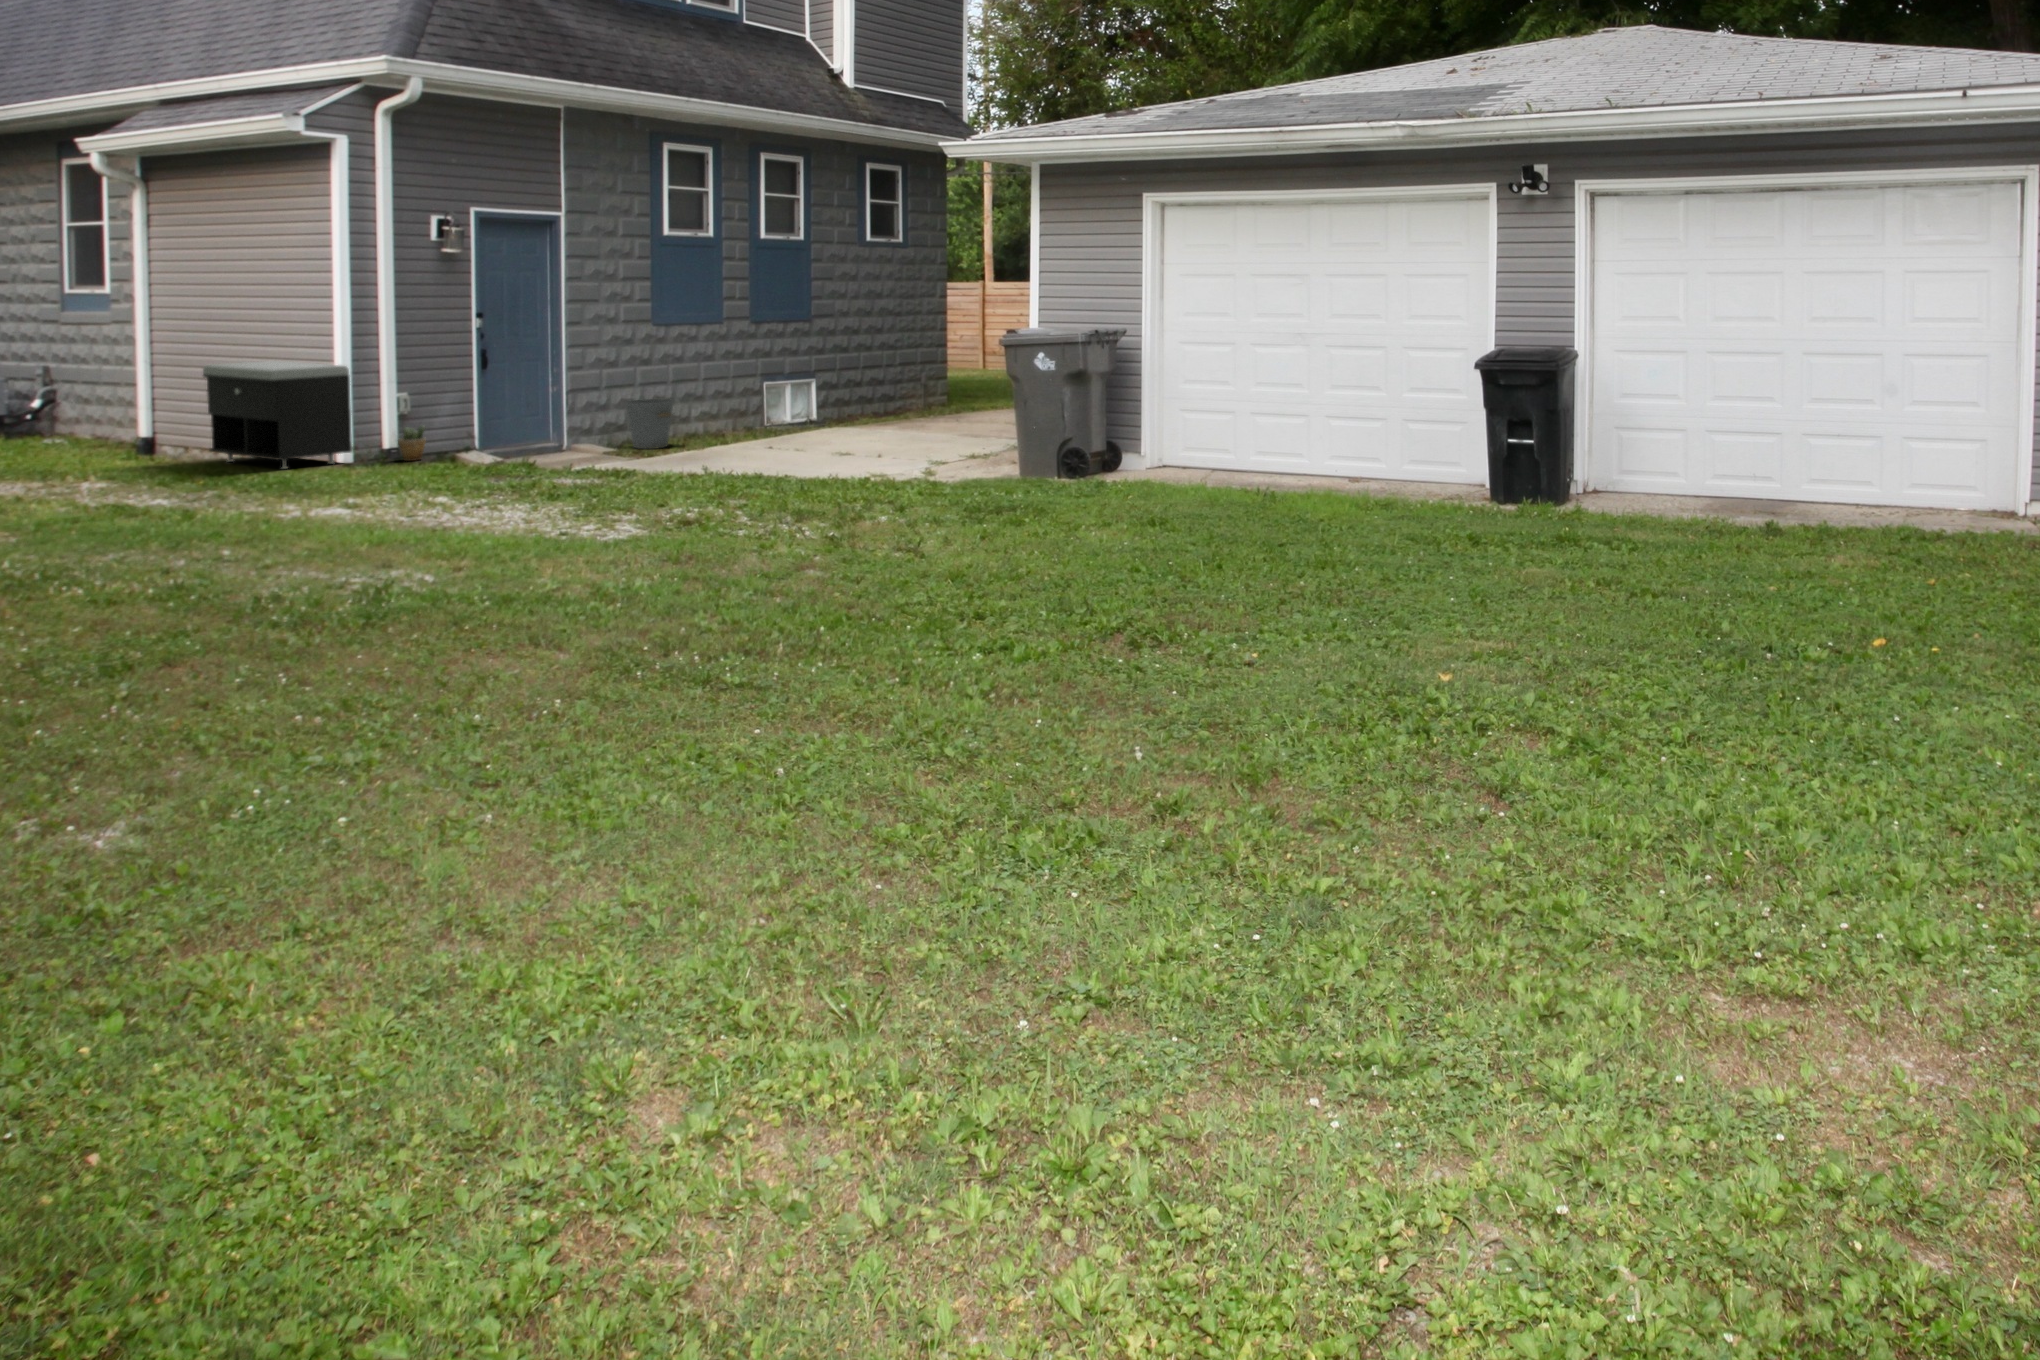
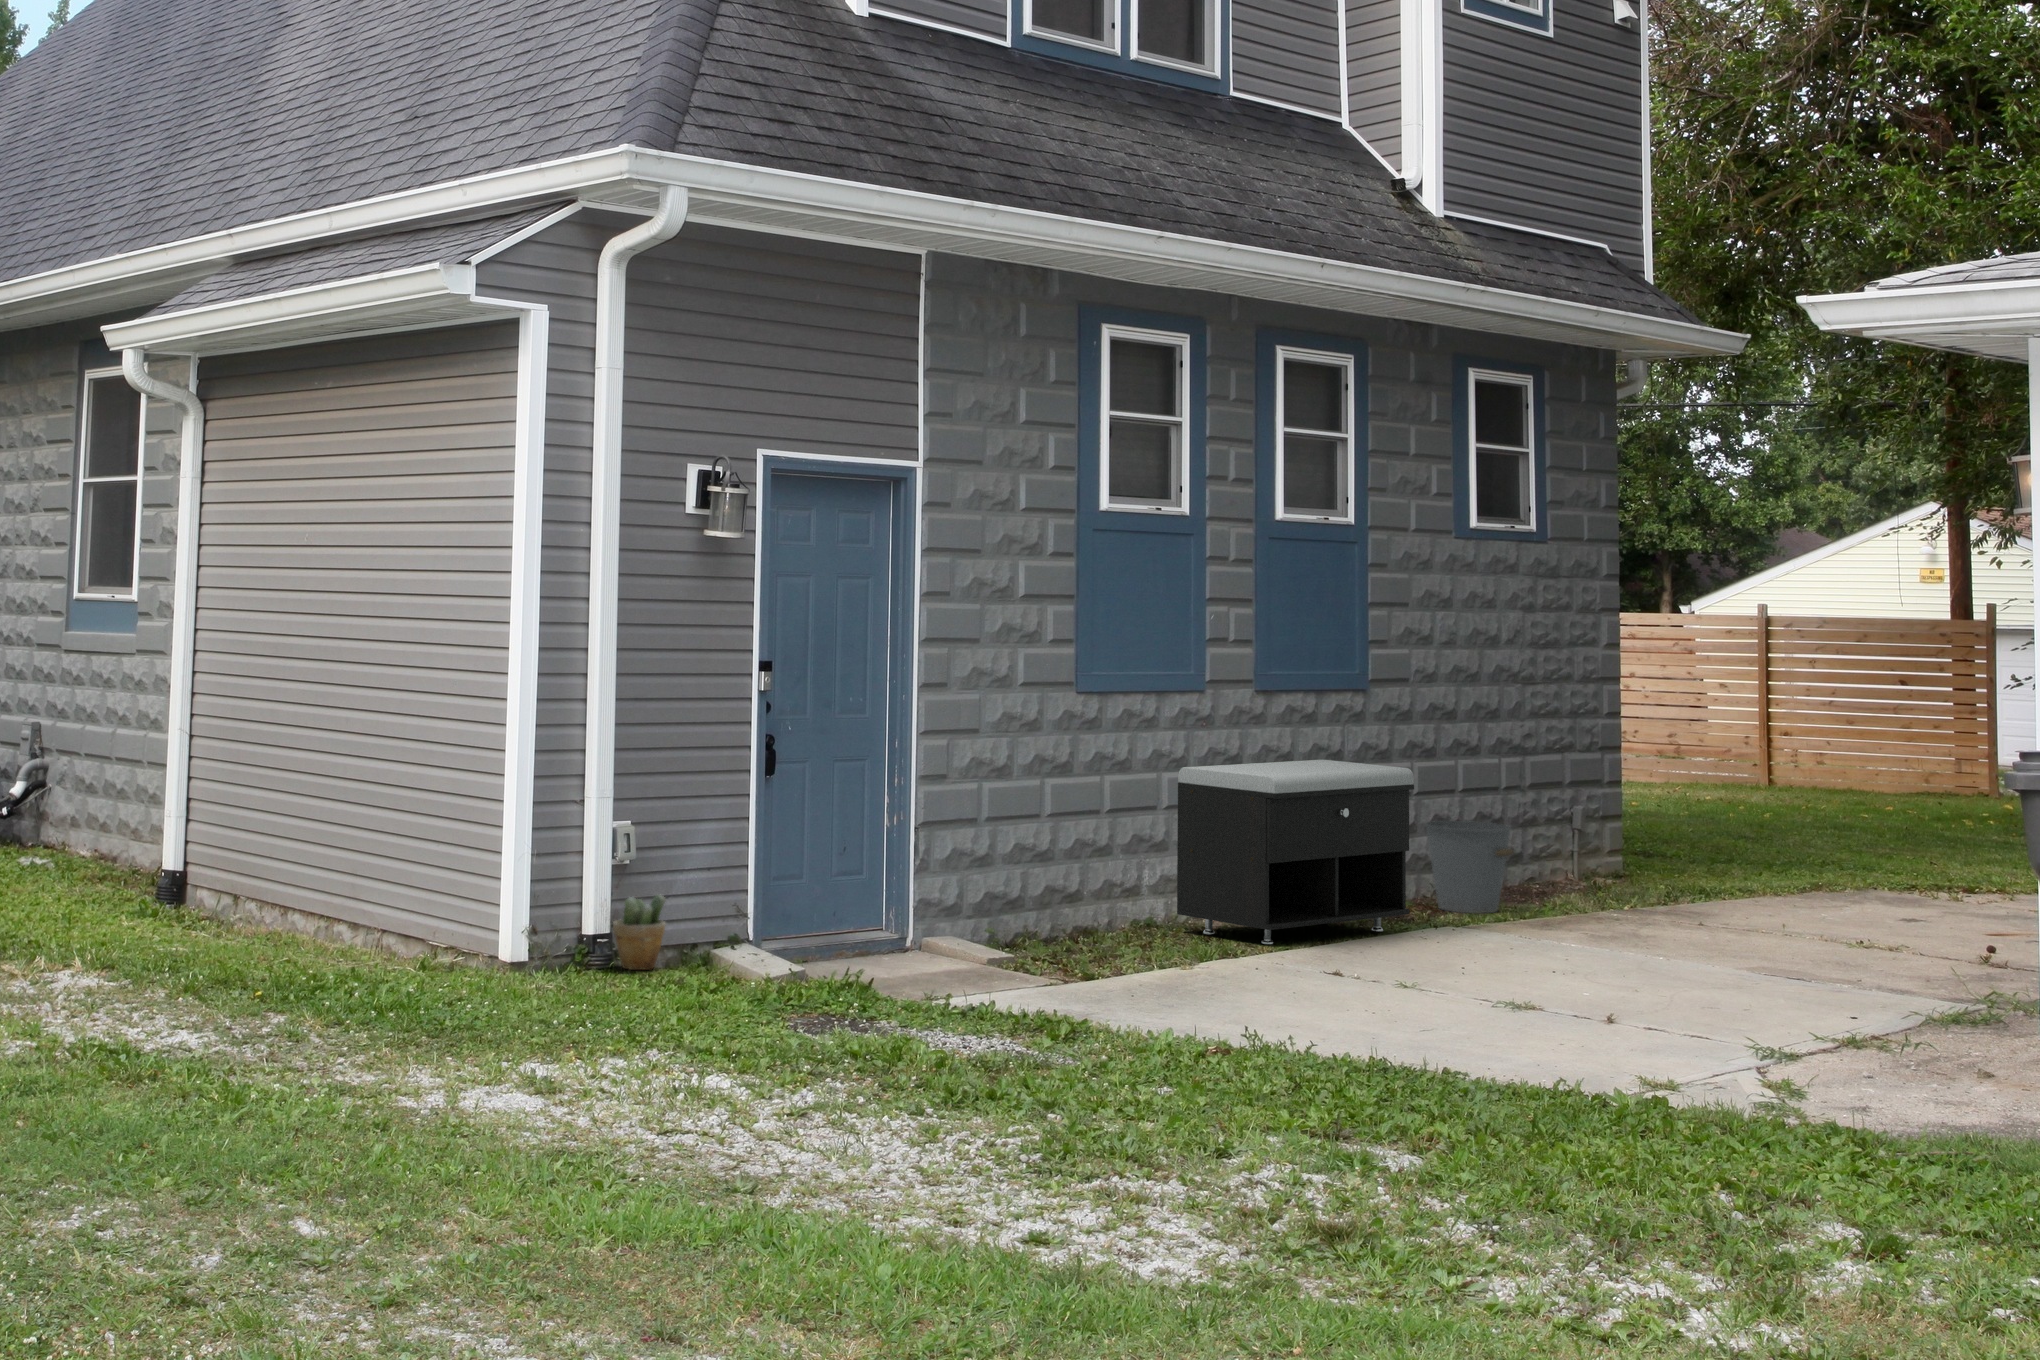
storage bench: present [203,361,352,469] -> present [1177,760,1414,944]
bucket: present [626,399,673,449] -> present [1426,821,1514,913]

